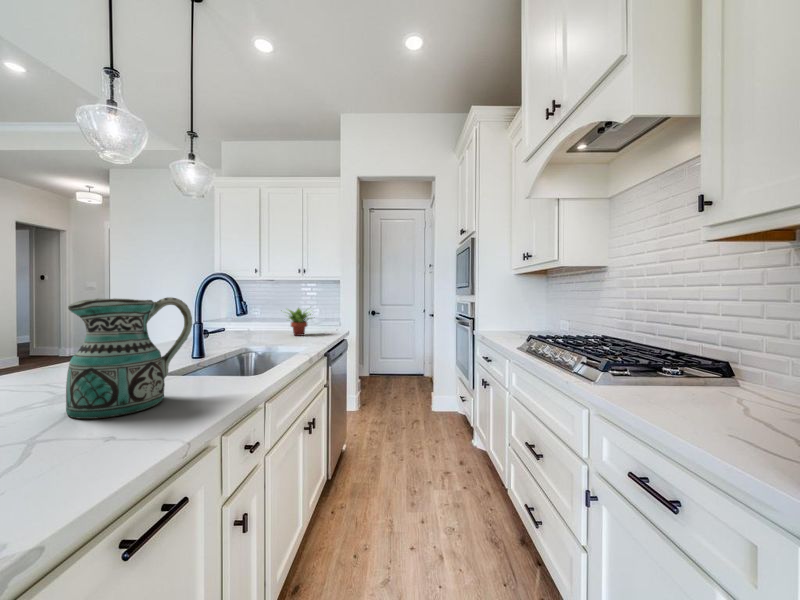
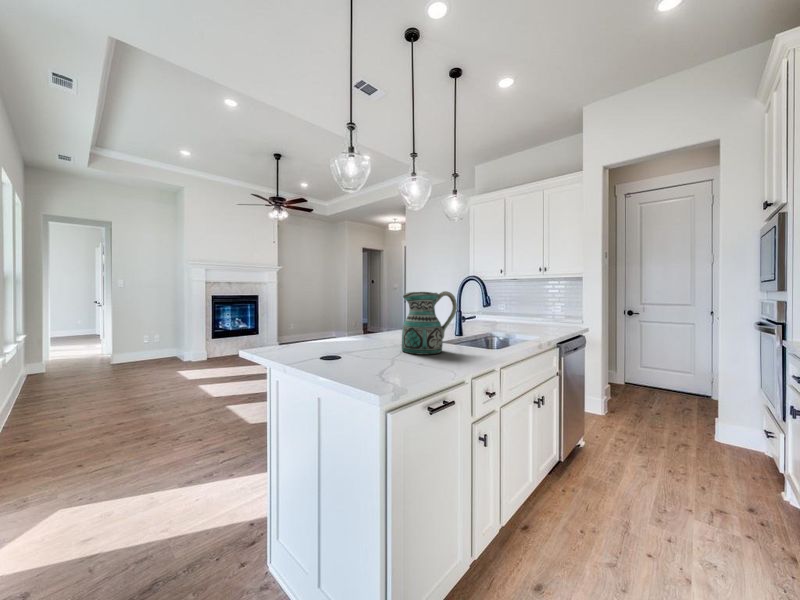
succulent plant: present [288,308,311,336] -> none [520,301,552,327]

